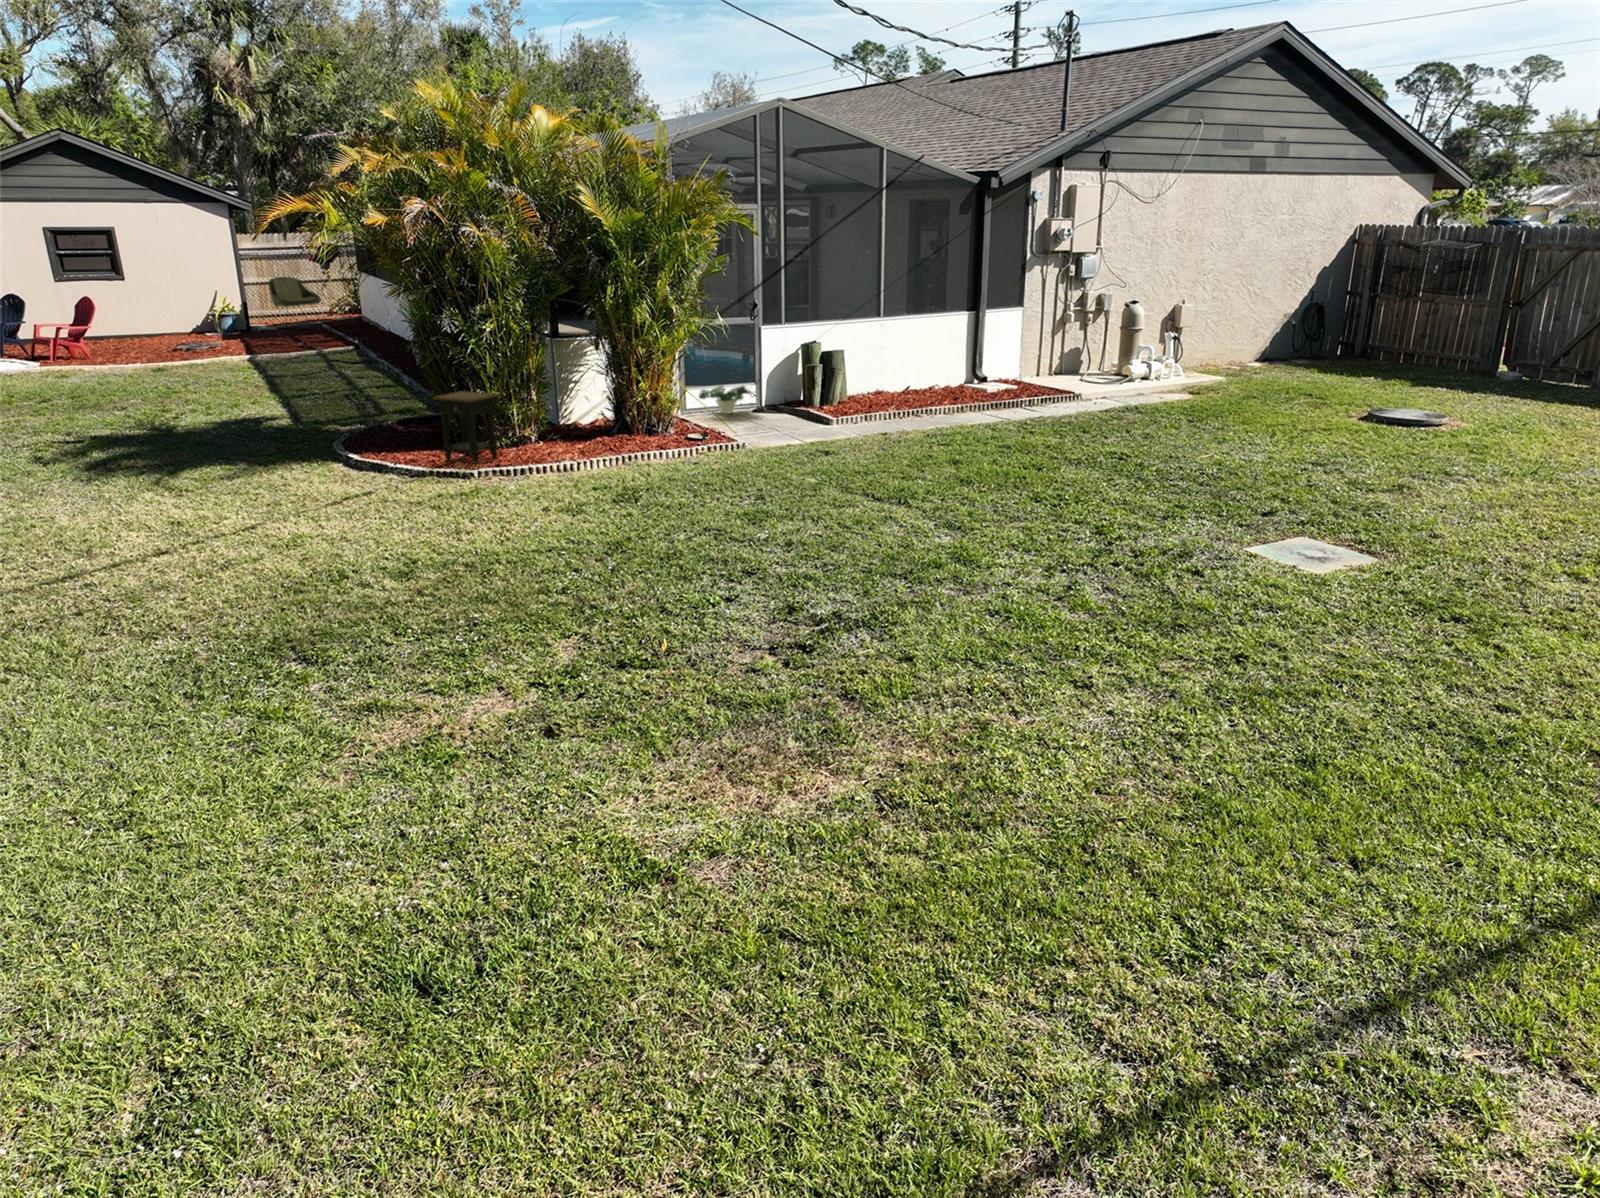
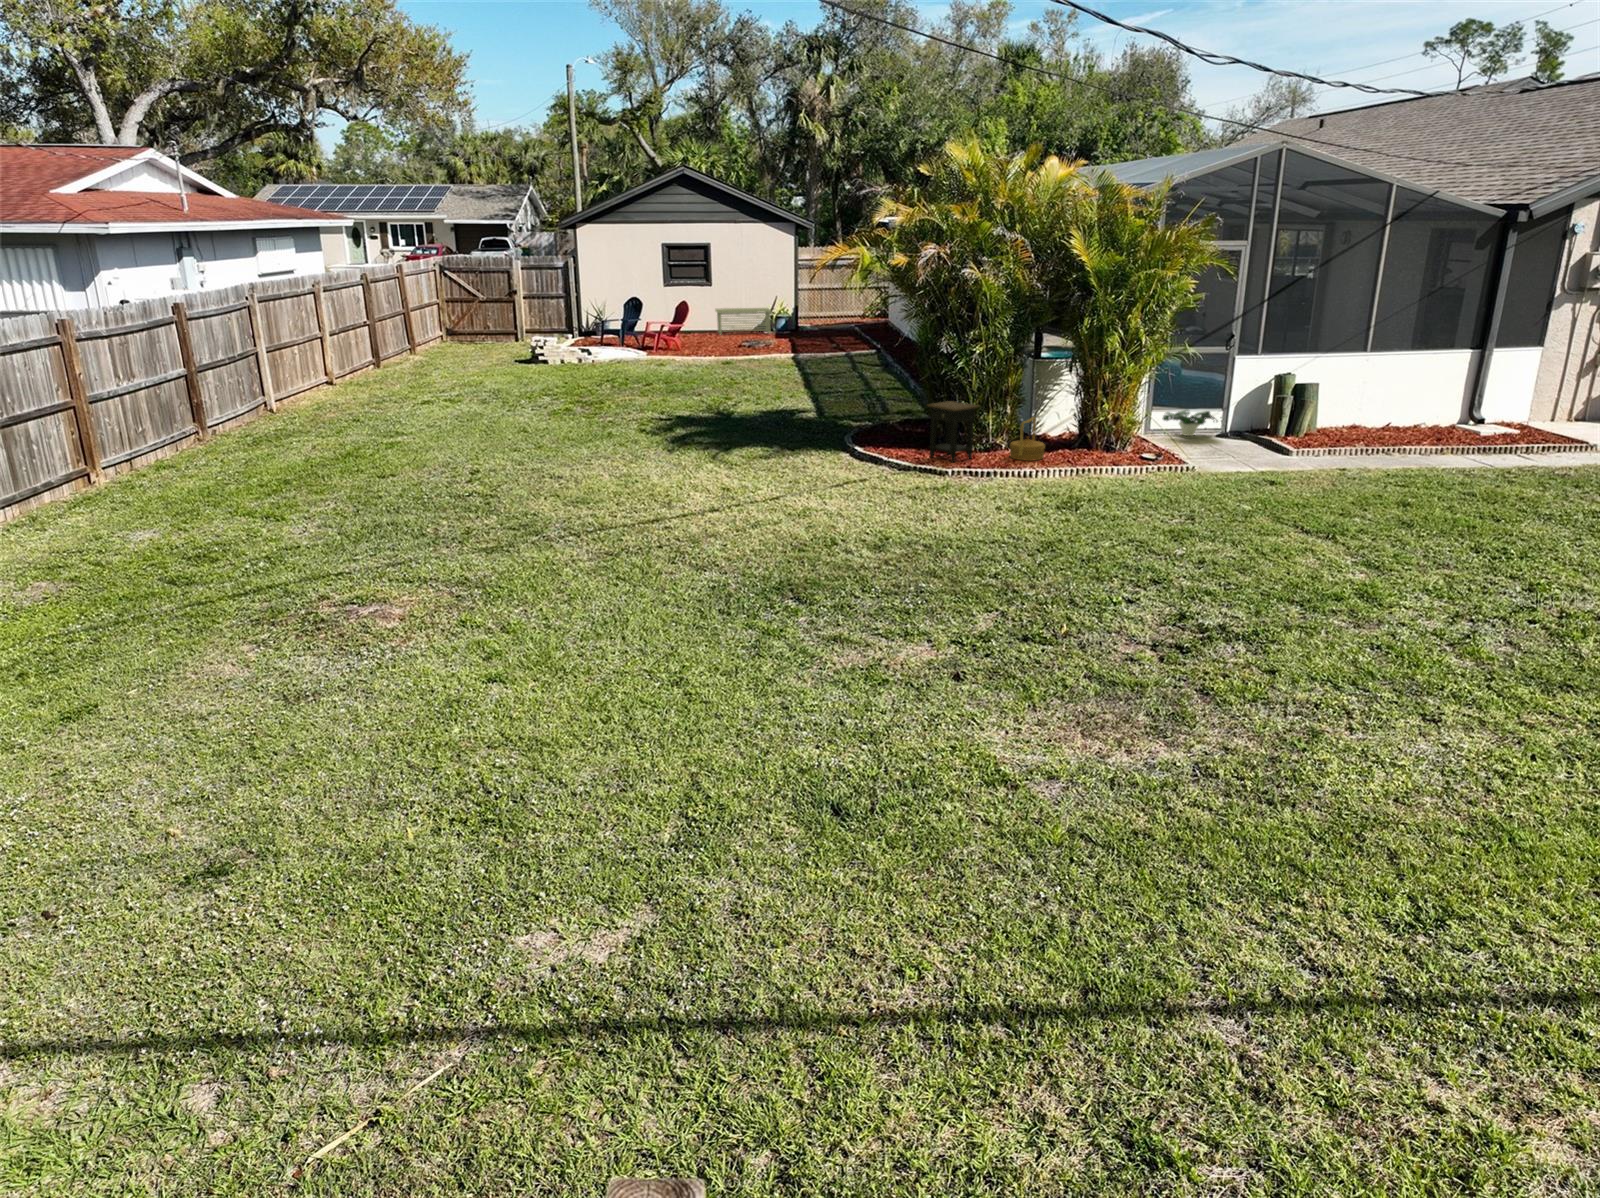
lounge chair: present [269,277,321,327] -> none [817,285,858,329]
storage bench: none [130,305,212,340] -> present [715,308,771,334]
woven basket: none [539,404,581,454] -> present [1010,417,1045,461]

